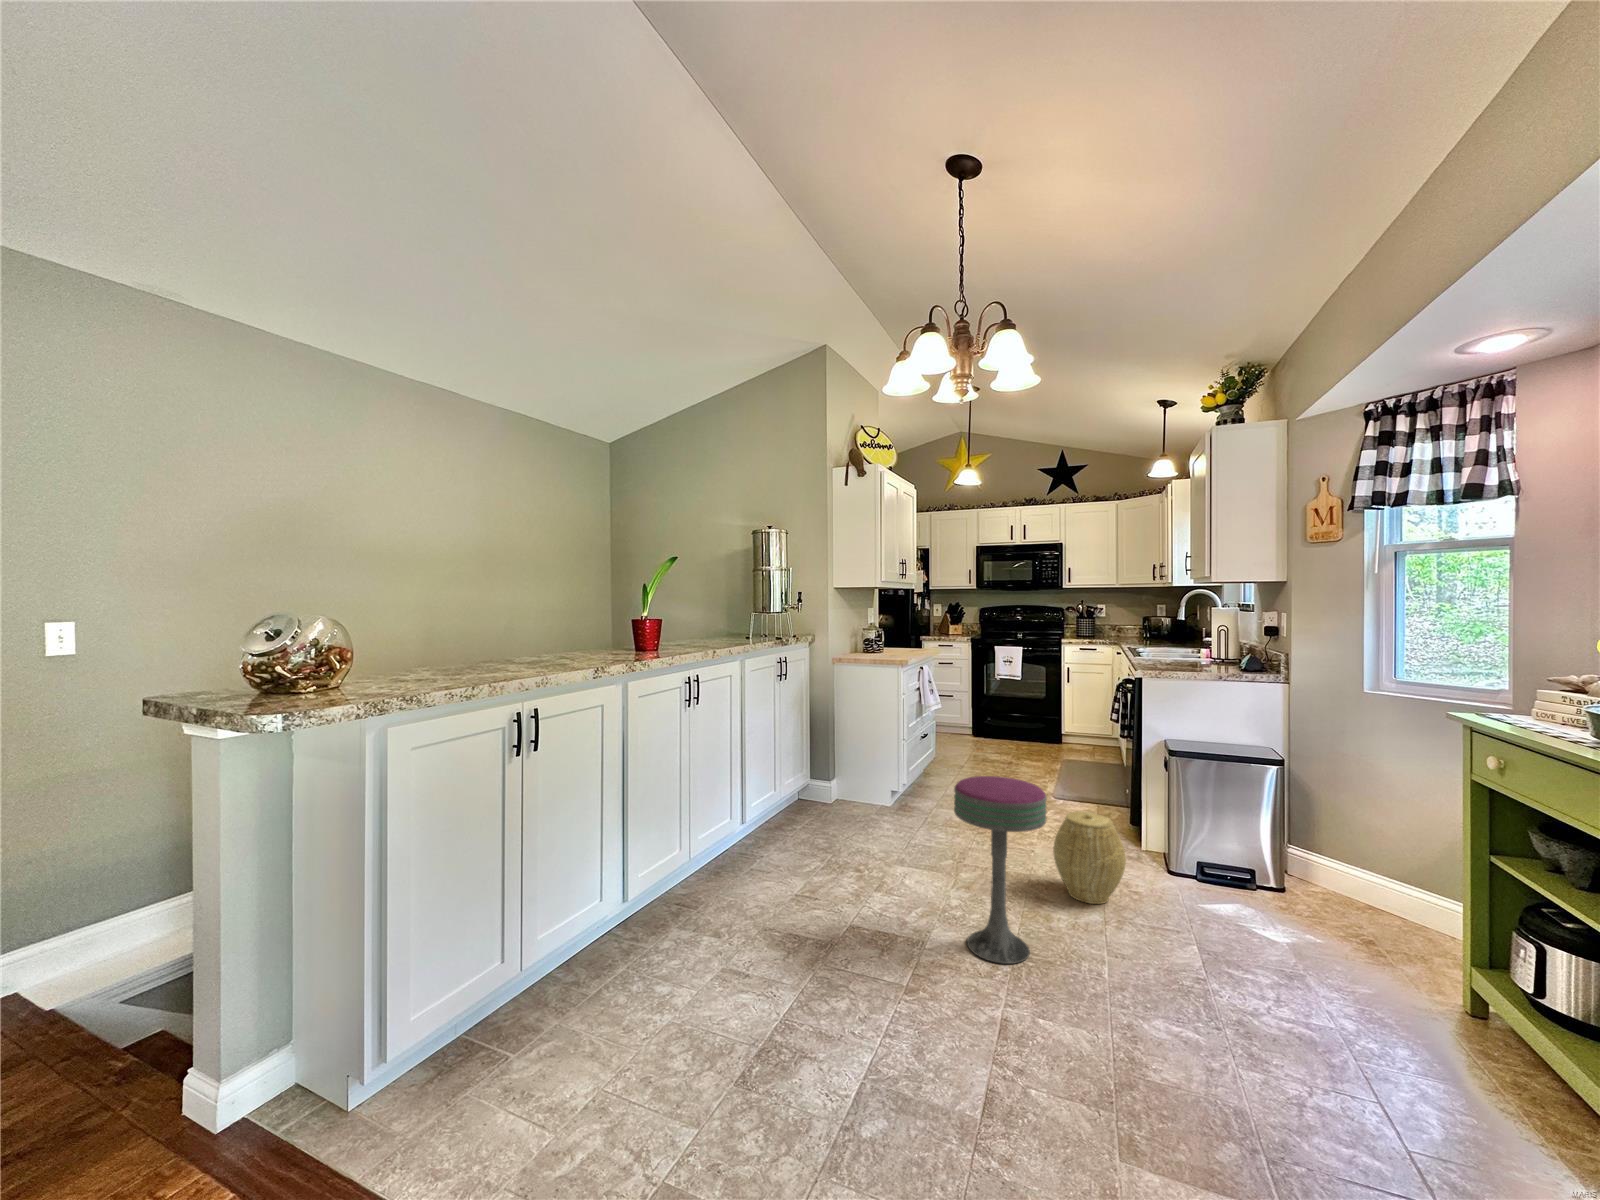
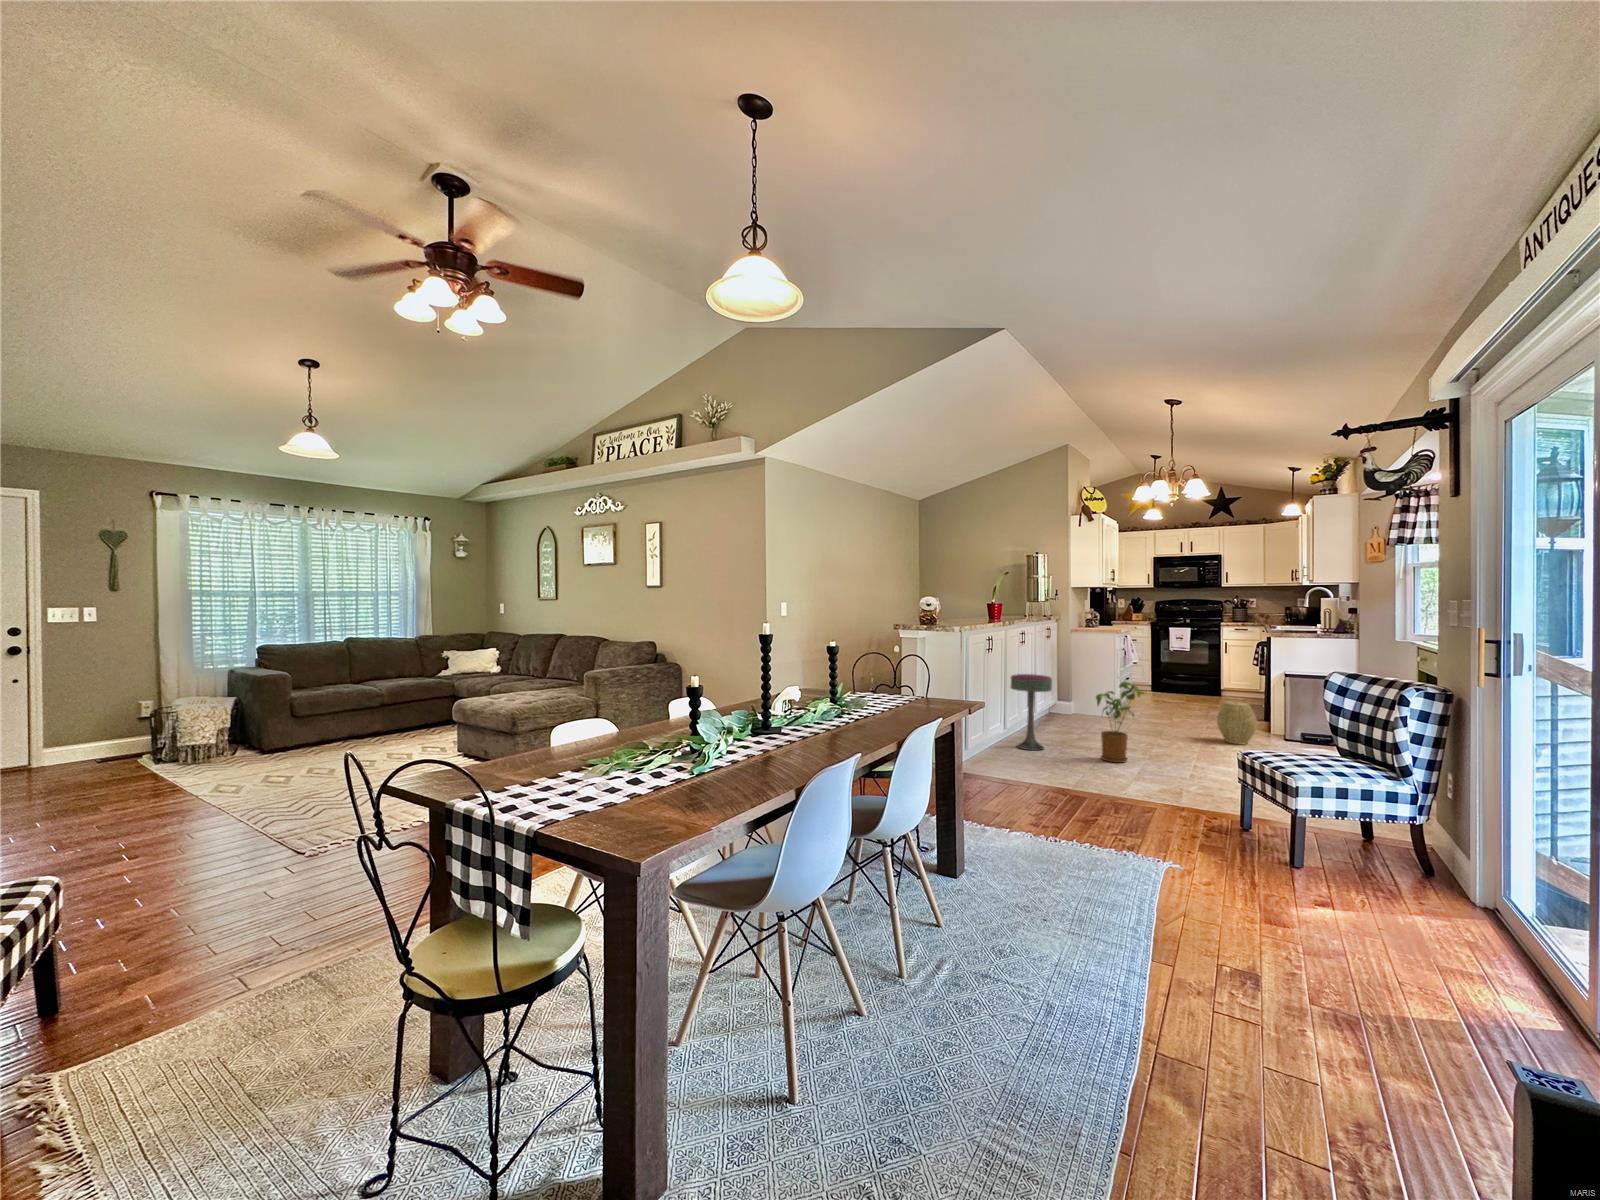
bar stool: present [954,776,1047,964] -> present [1011,674,1052,750]
house plant: none [775,828,891,1043] -> present [1096,682,1144,763]

